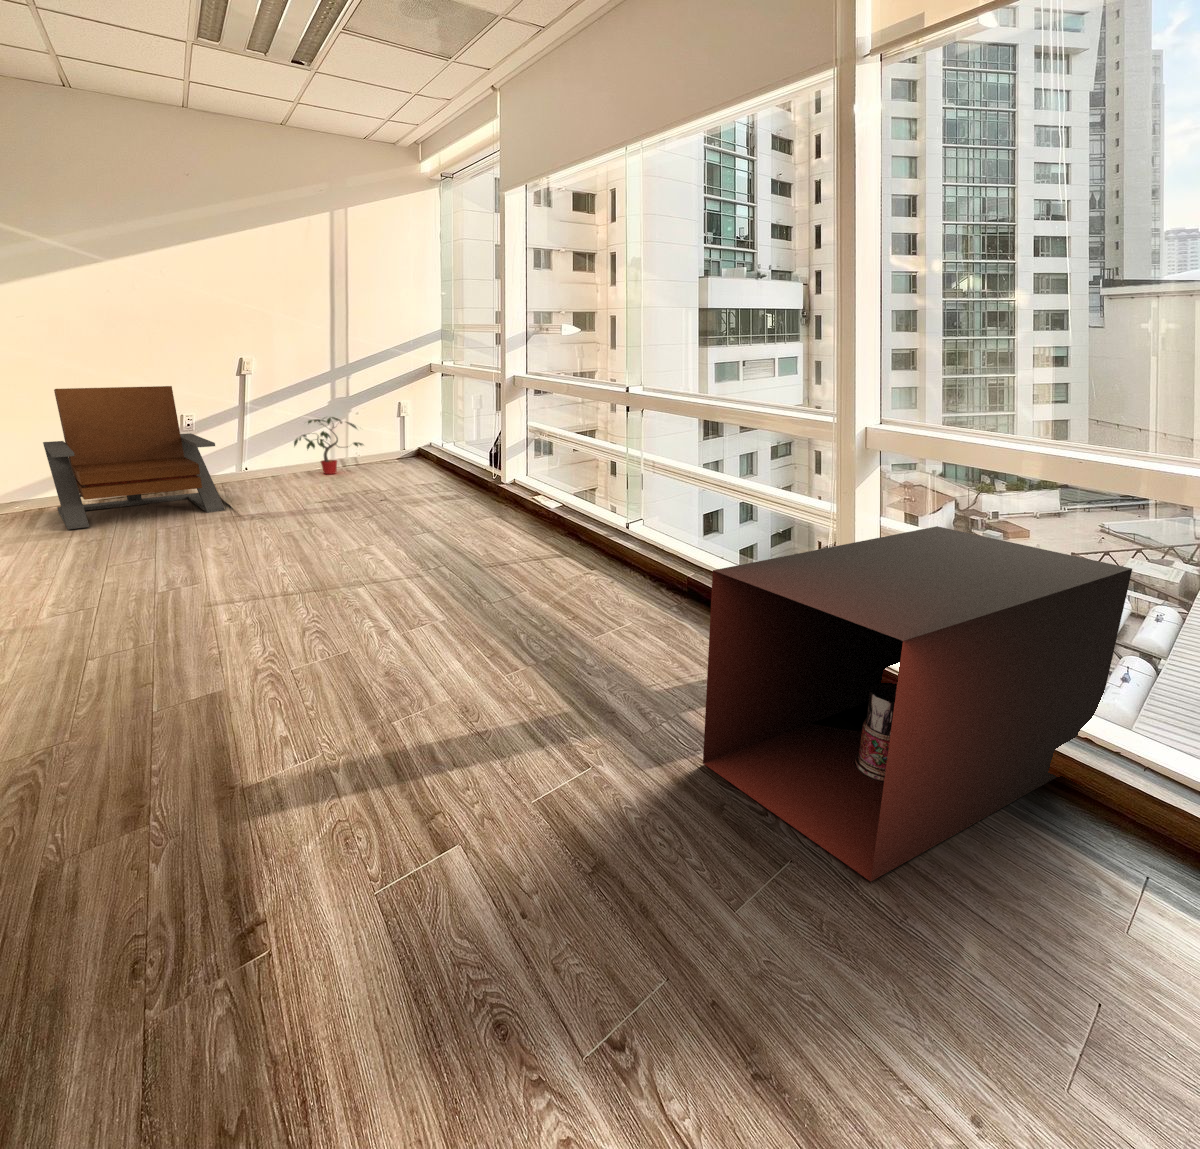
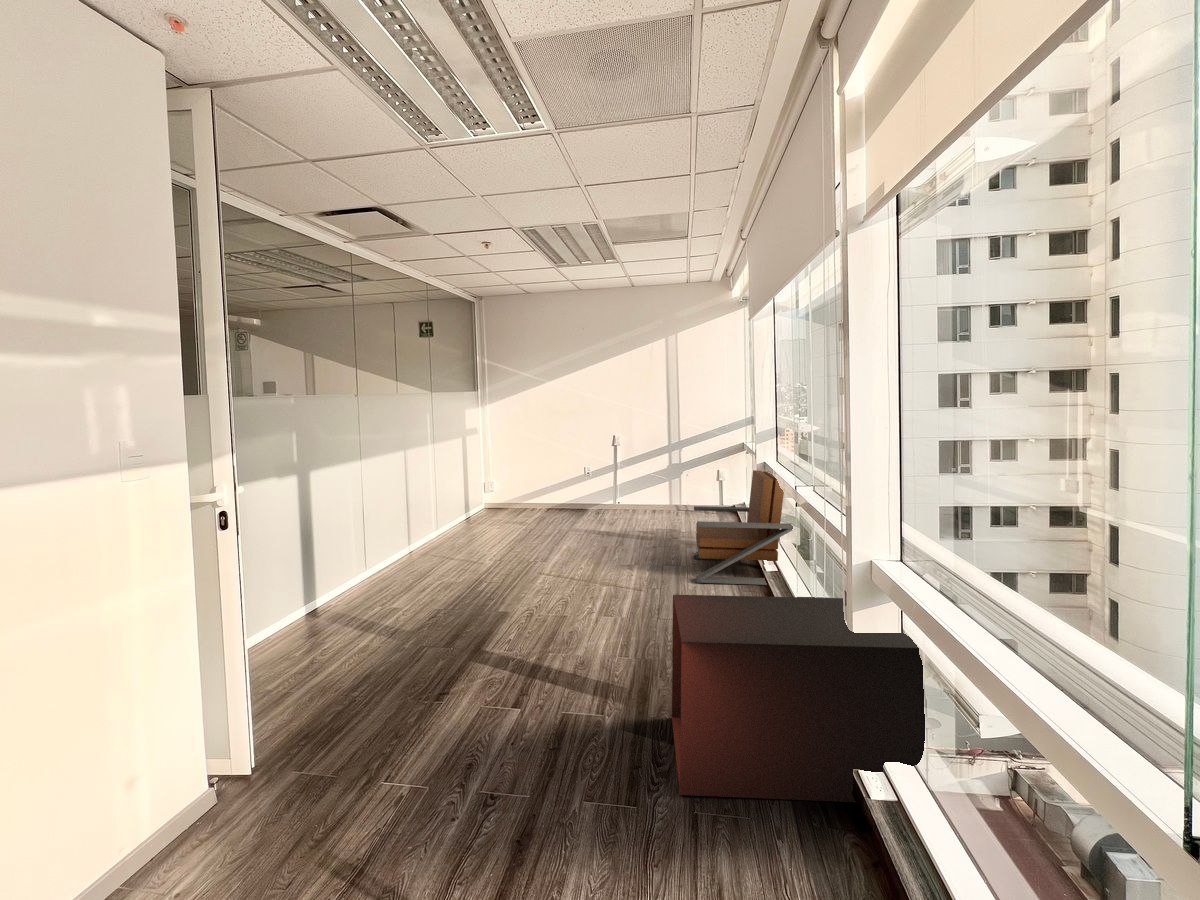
lounge chair: present [43,386,225,529] -> present [693,470,793,585]
potted plant: present [294,417,363,474] -> none [642,475,688,513]

